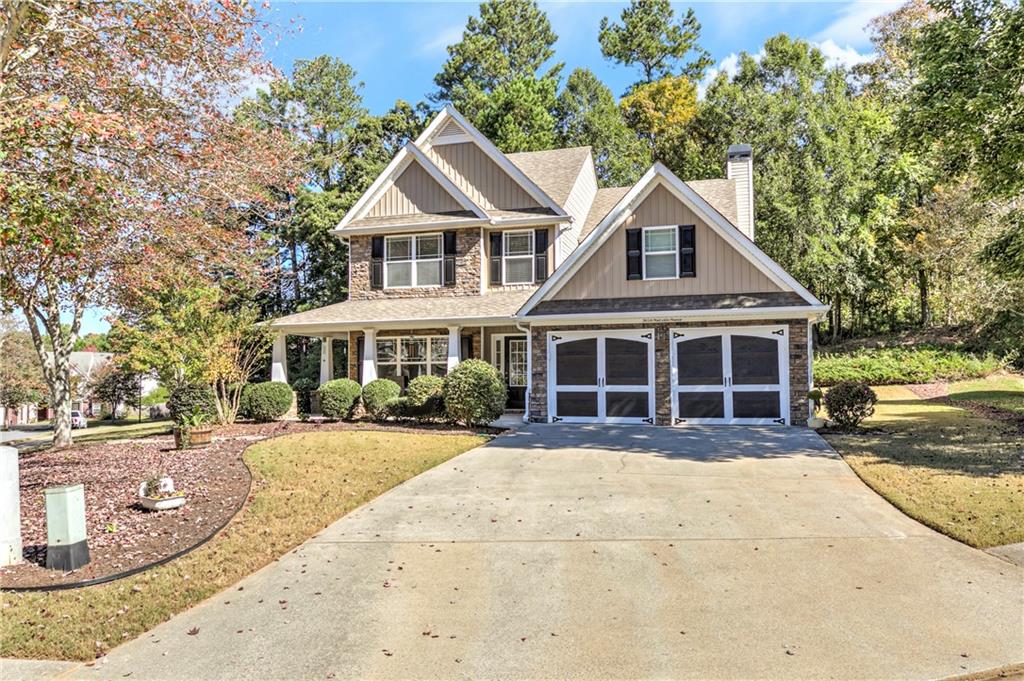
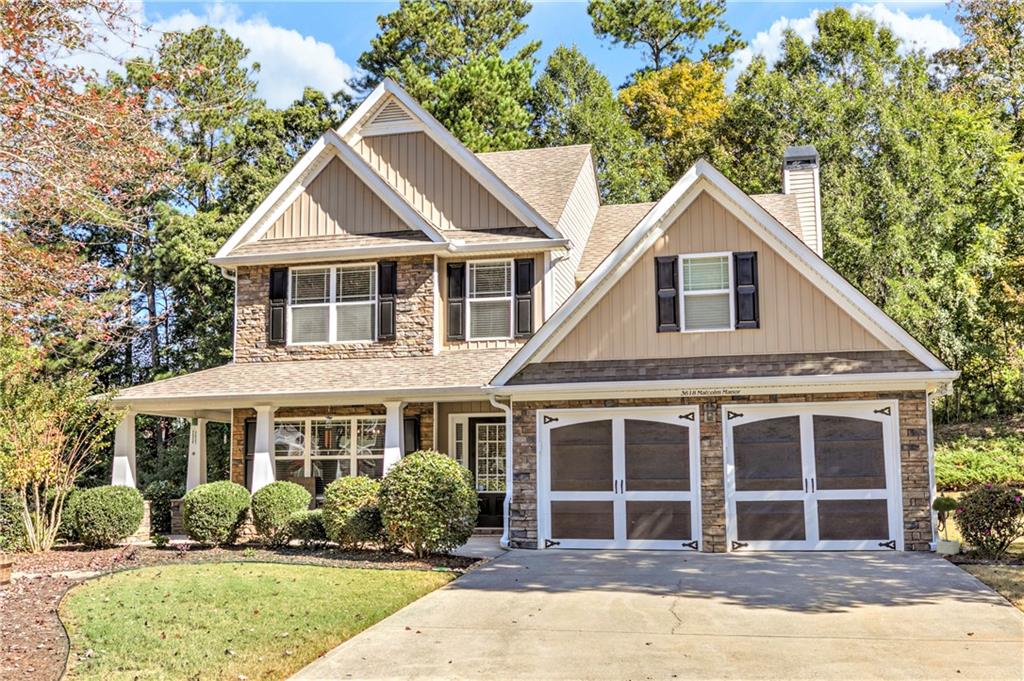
lounge chair: present [406,397,435,423] -> none [316,510,365,554]

